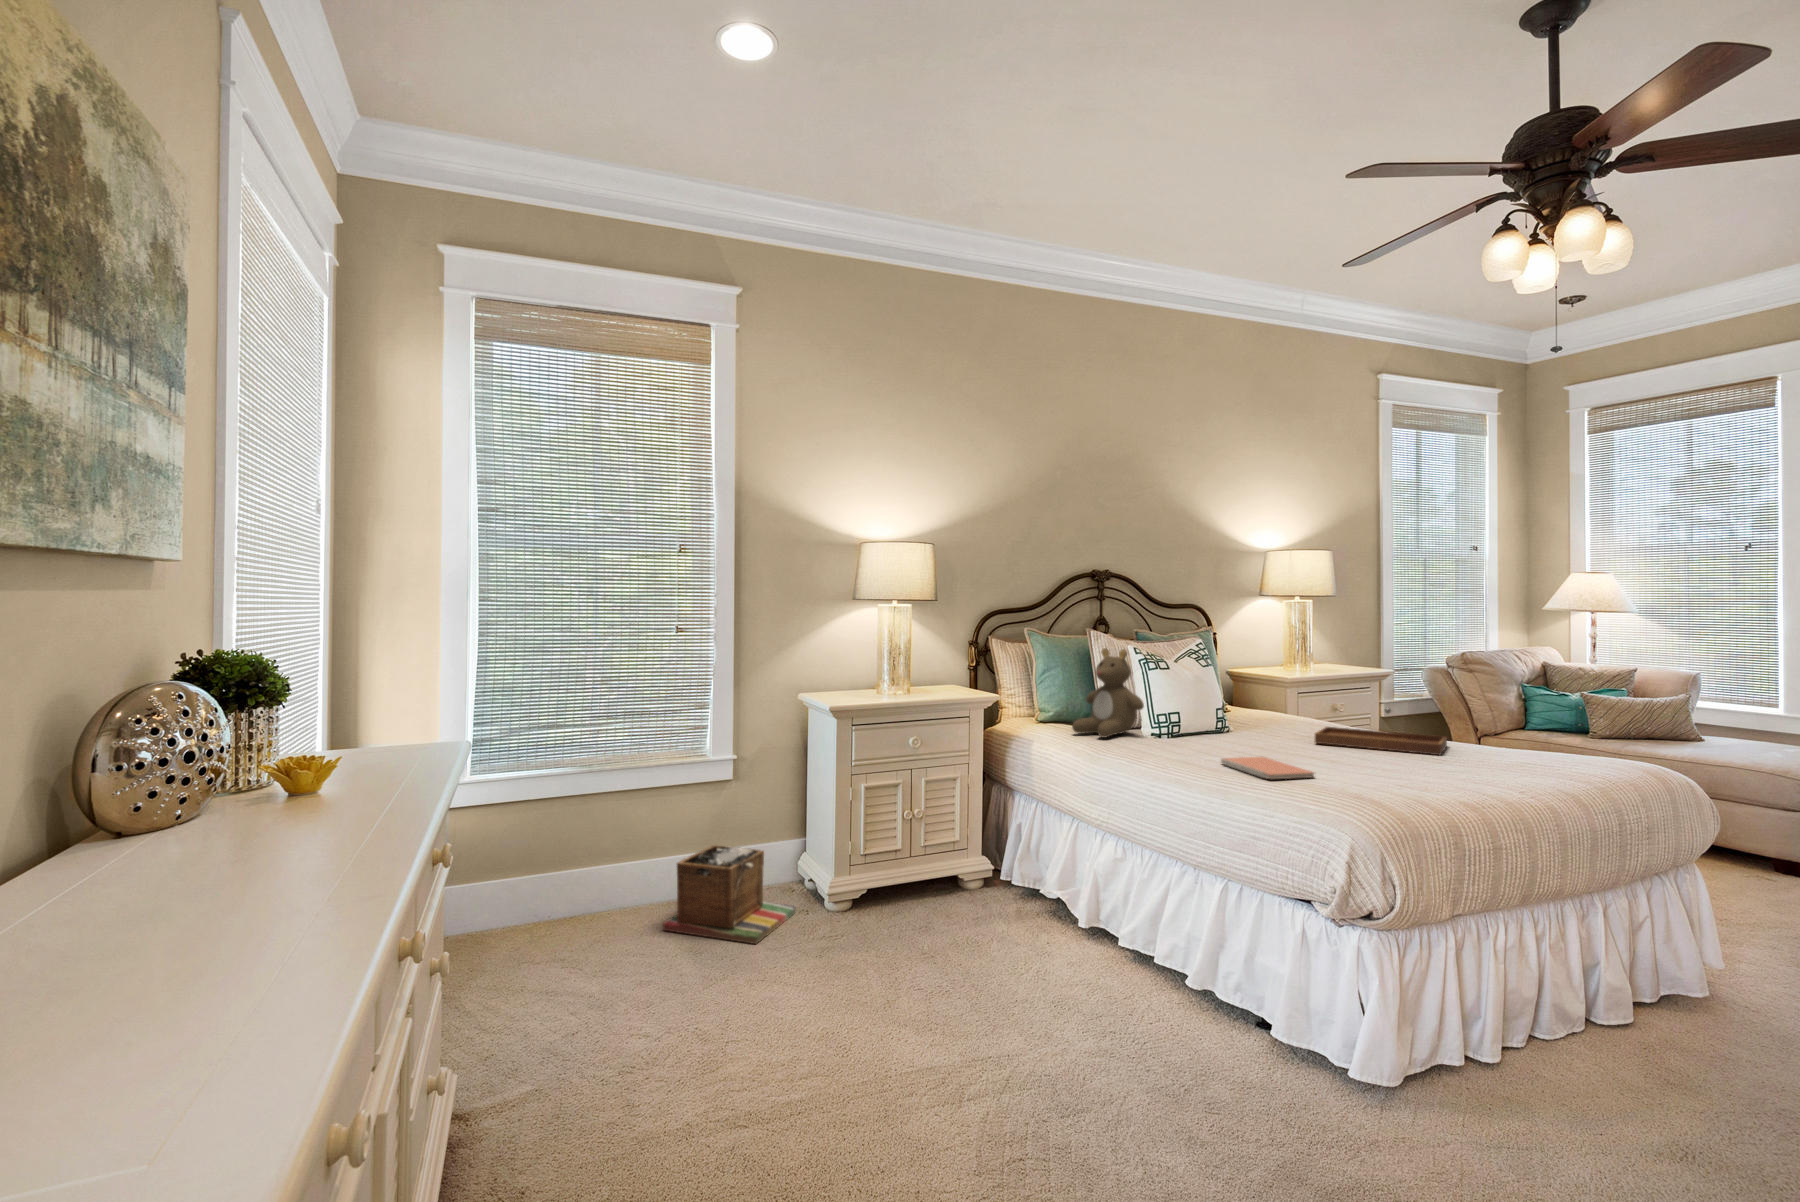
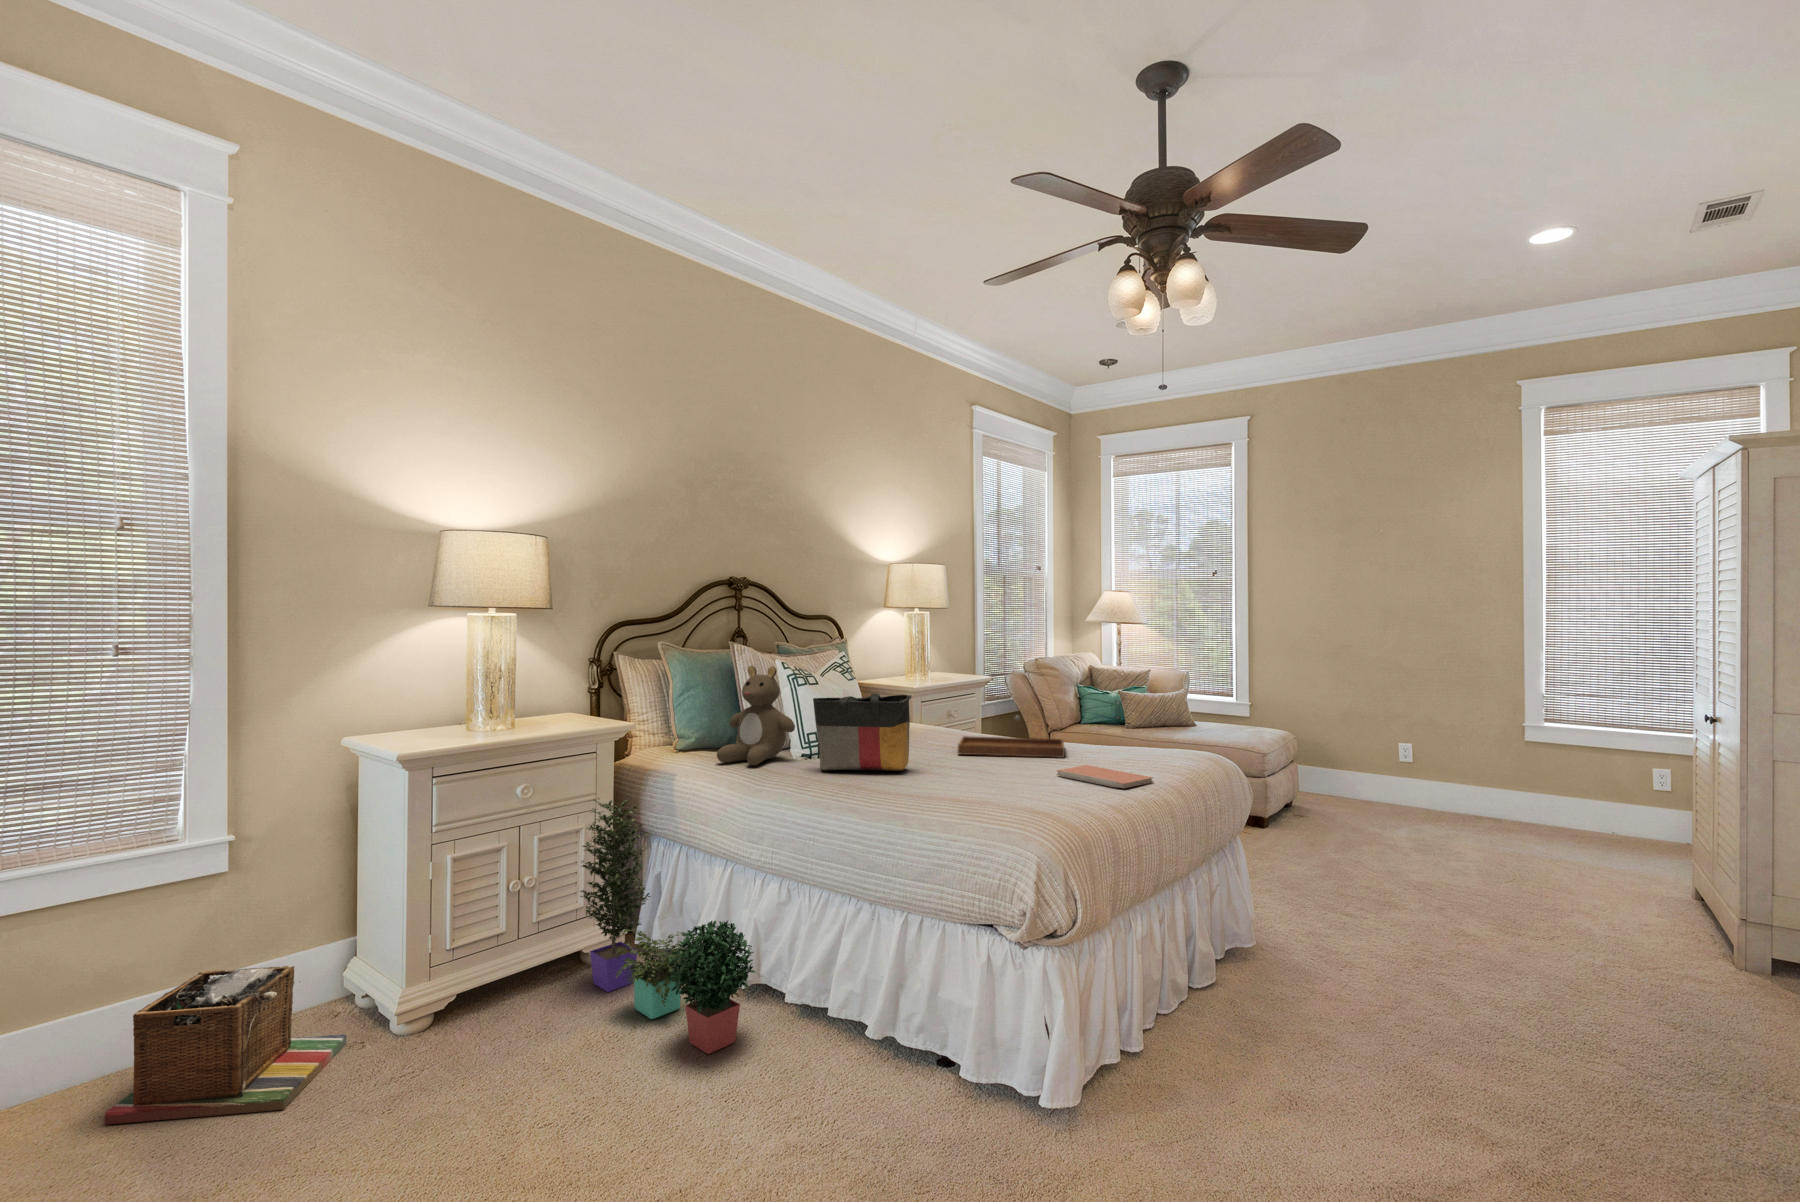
tote bag: none [1157,677,1254,752] -> present [813,694,911,771]
potted plant: none [955,753,1090,973] -> present [580,798,755,1054]
notebook: present [1221,757,1314,779] -> present [1057,765,1153,788]

